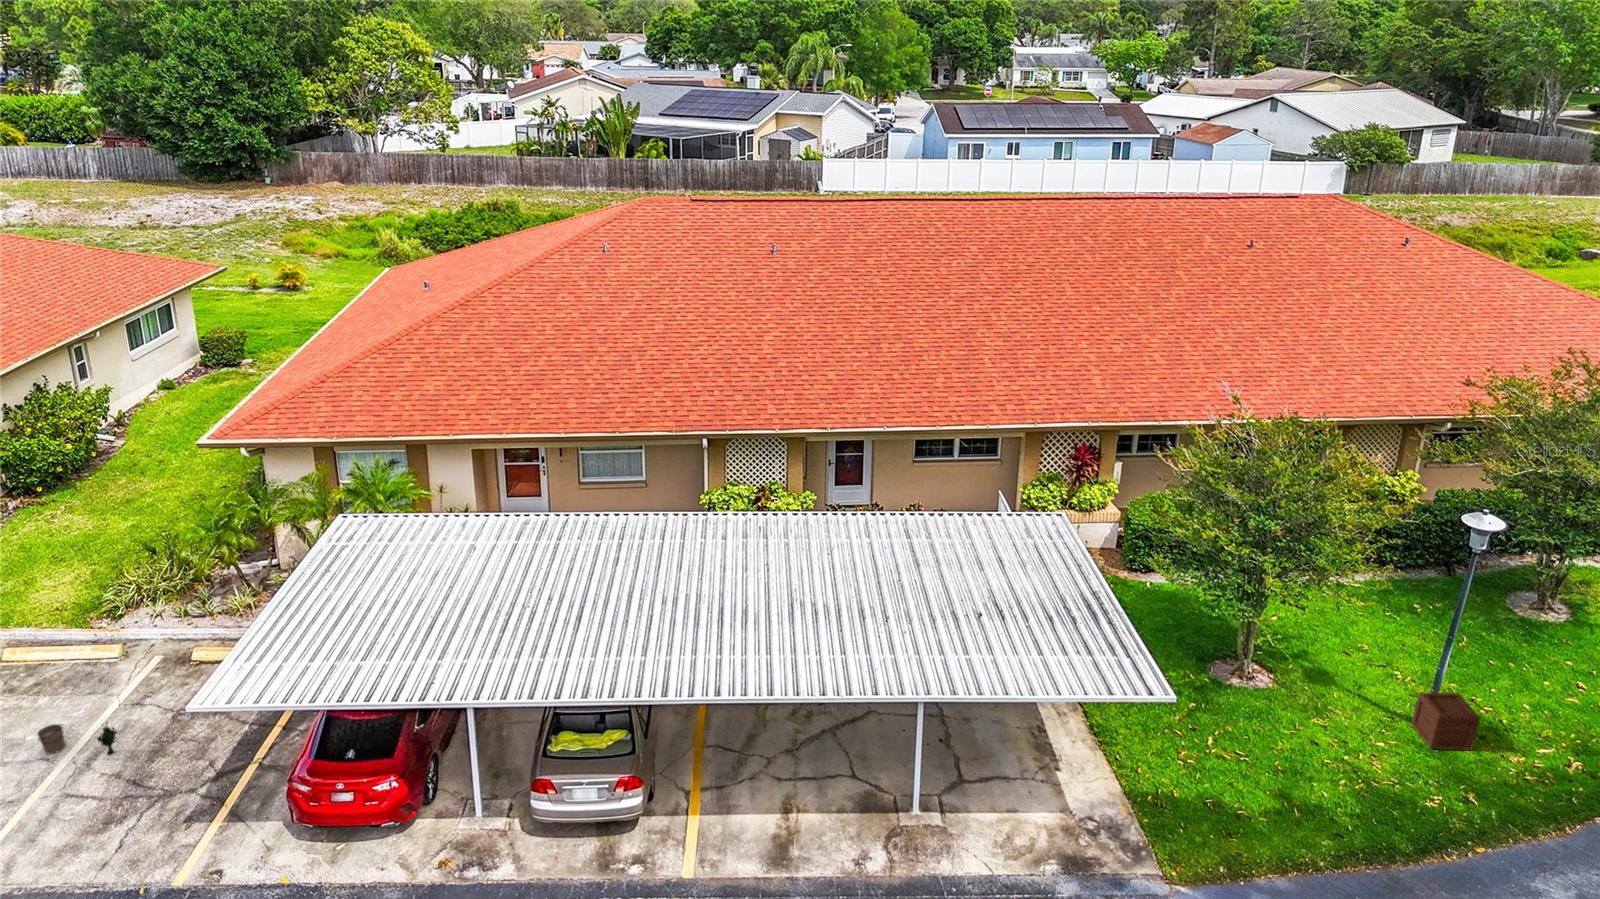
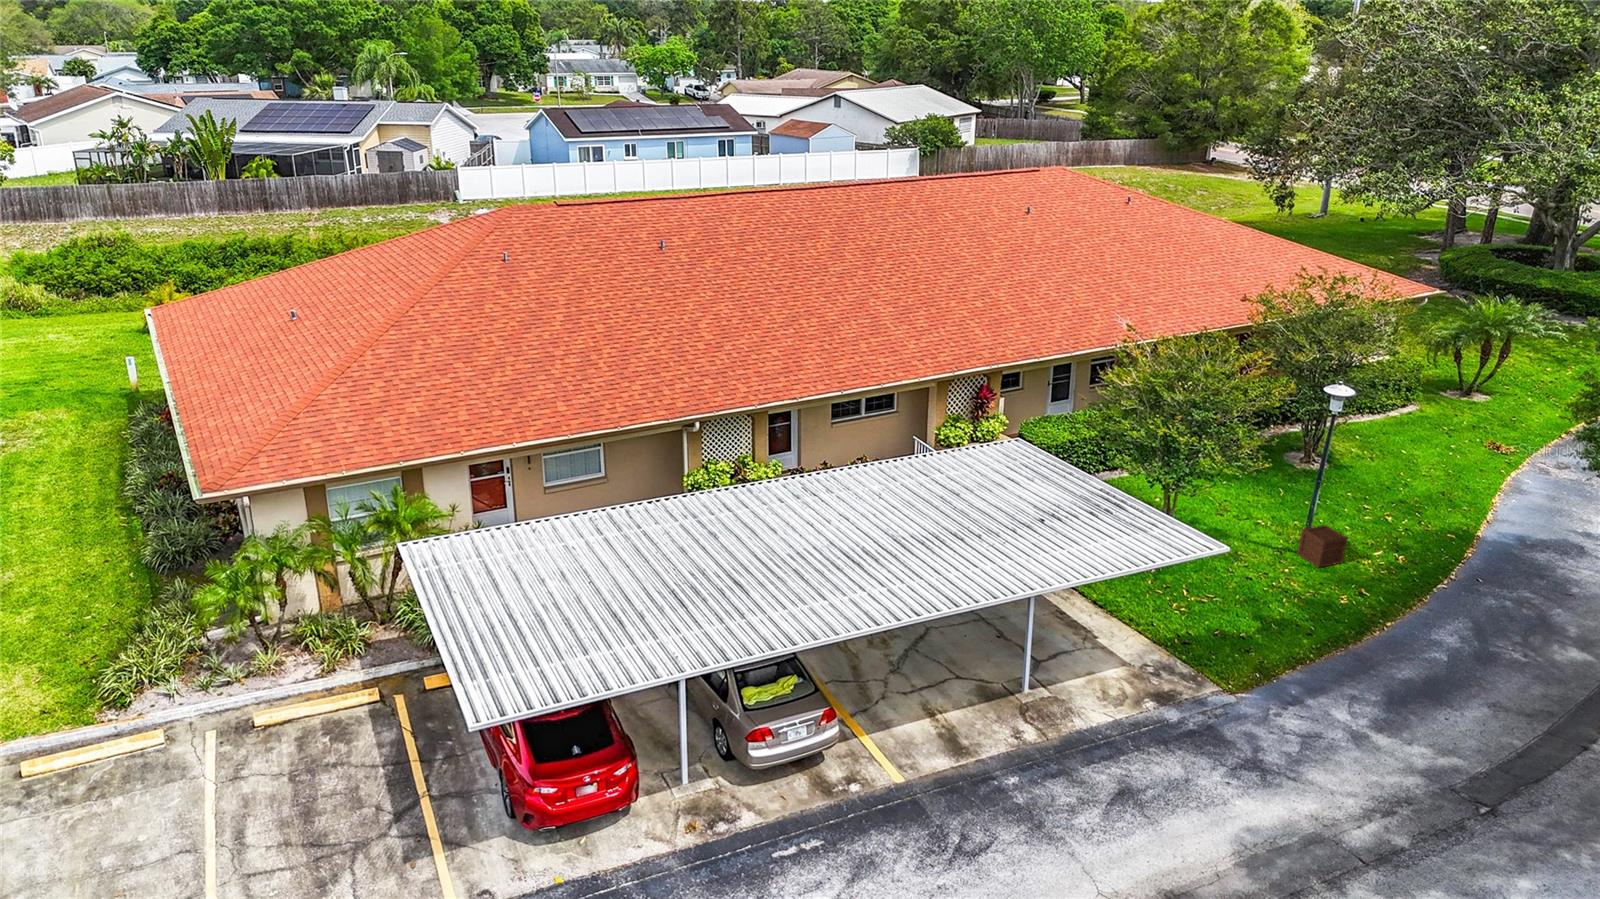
decorative plant: present [97,723,117,755] -> none [244,795,263,829]
bucket: present [38,724,65,754] -> none [170,811,198,845]

